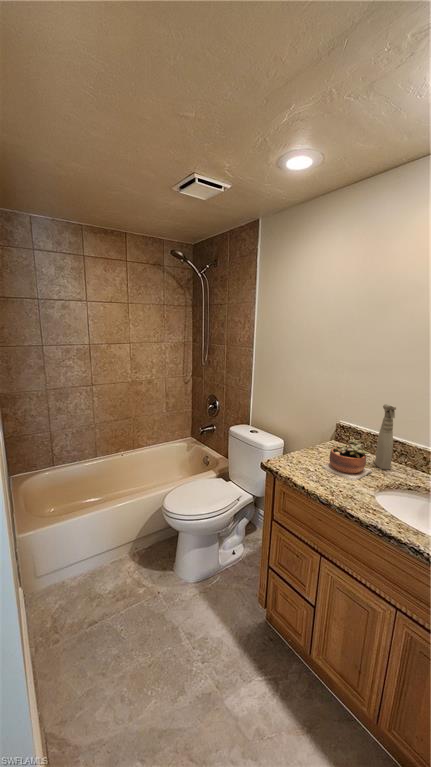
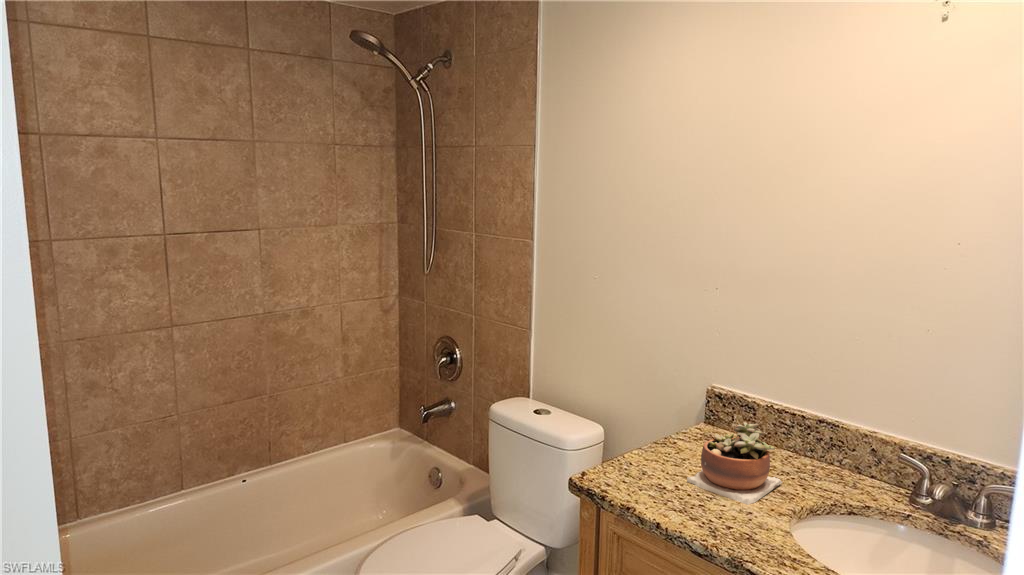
spray bottle: present [375,404,396,470] -> none [785,351,820,477]

